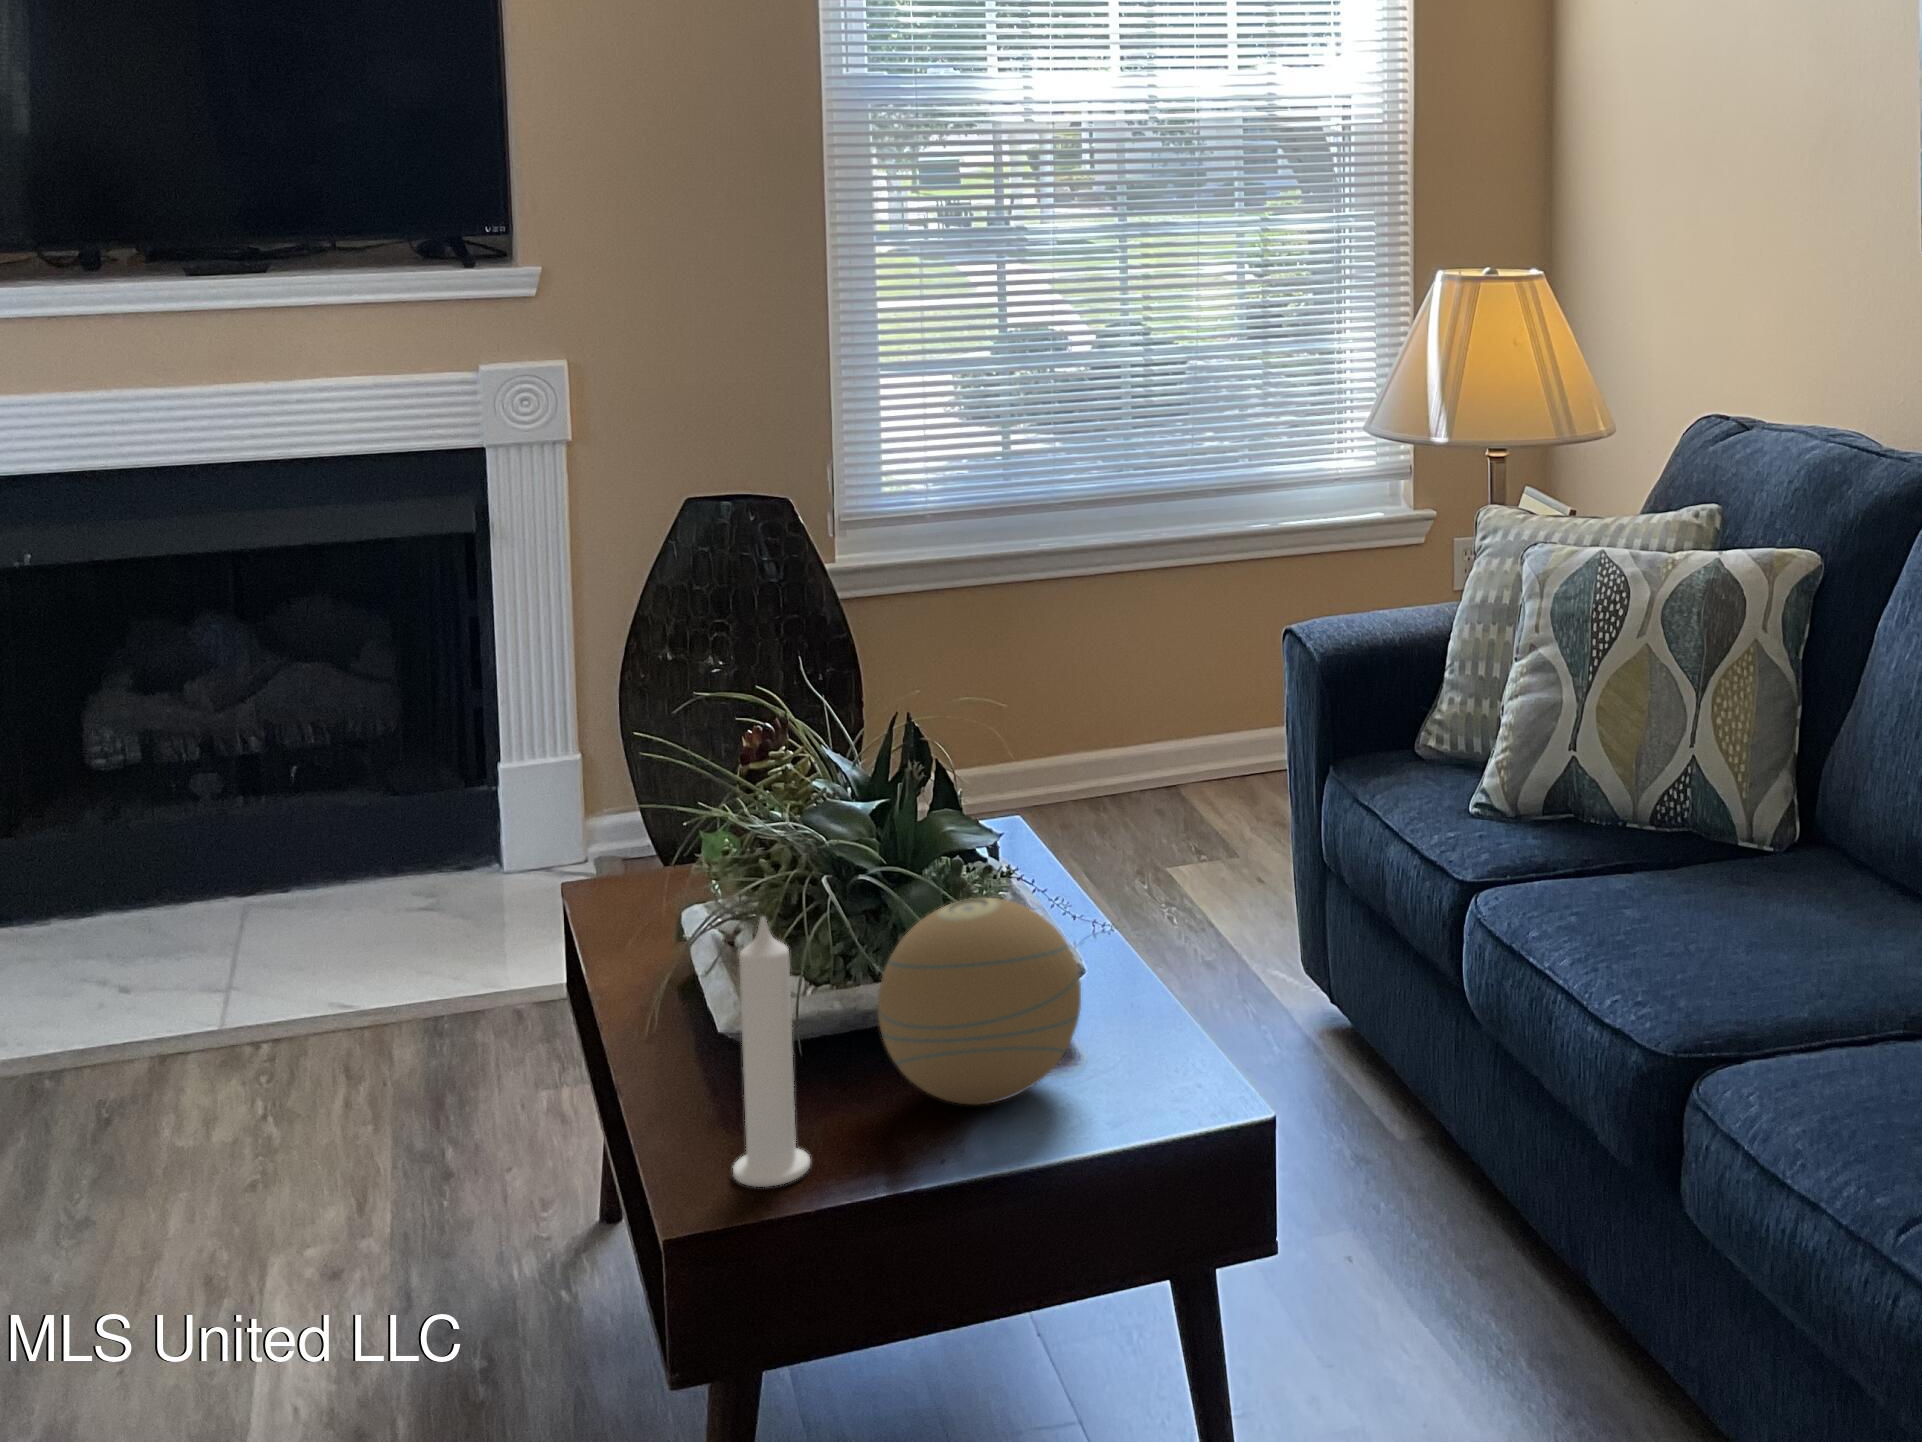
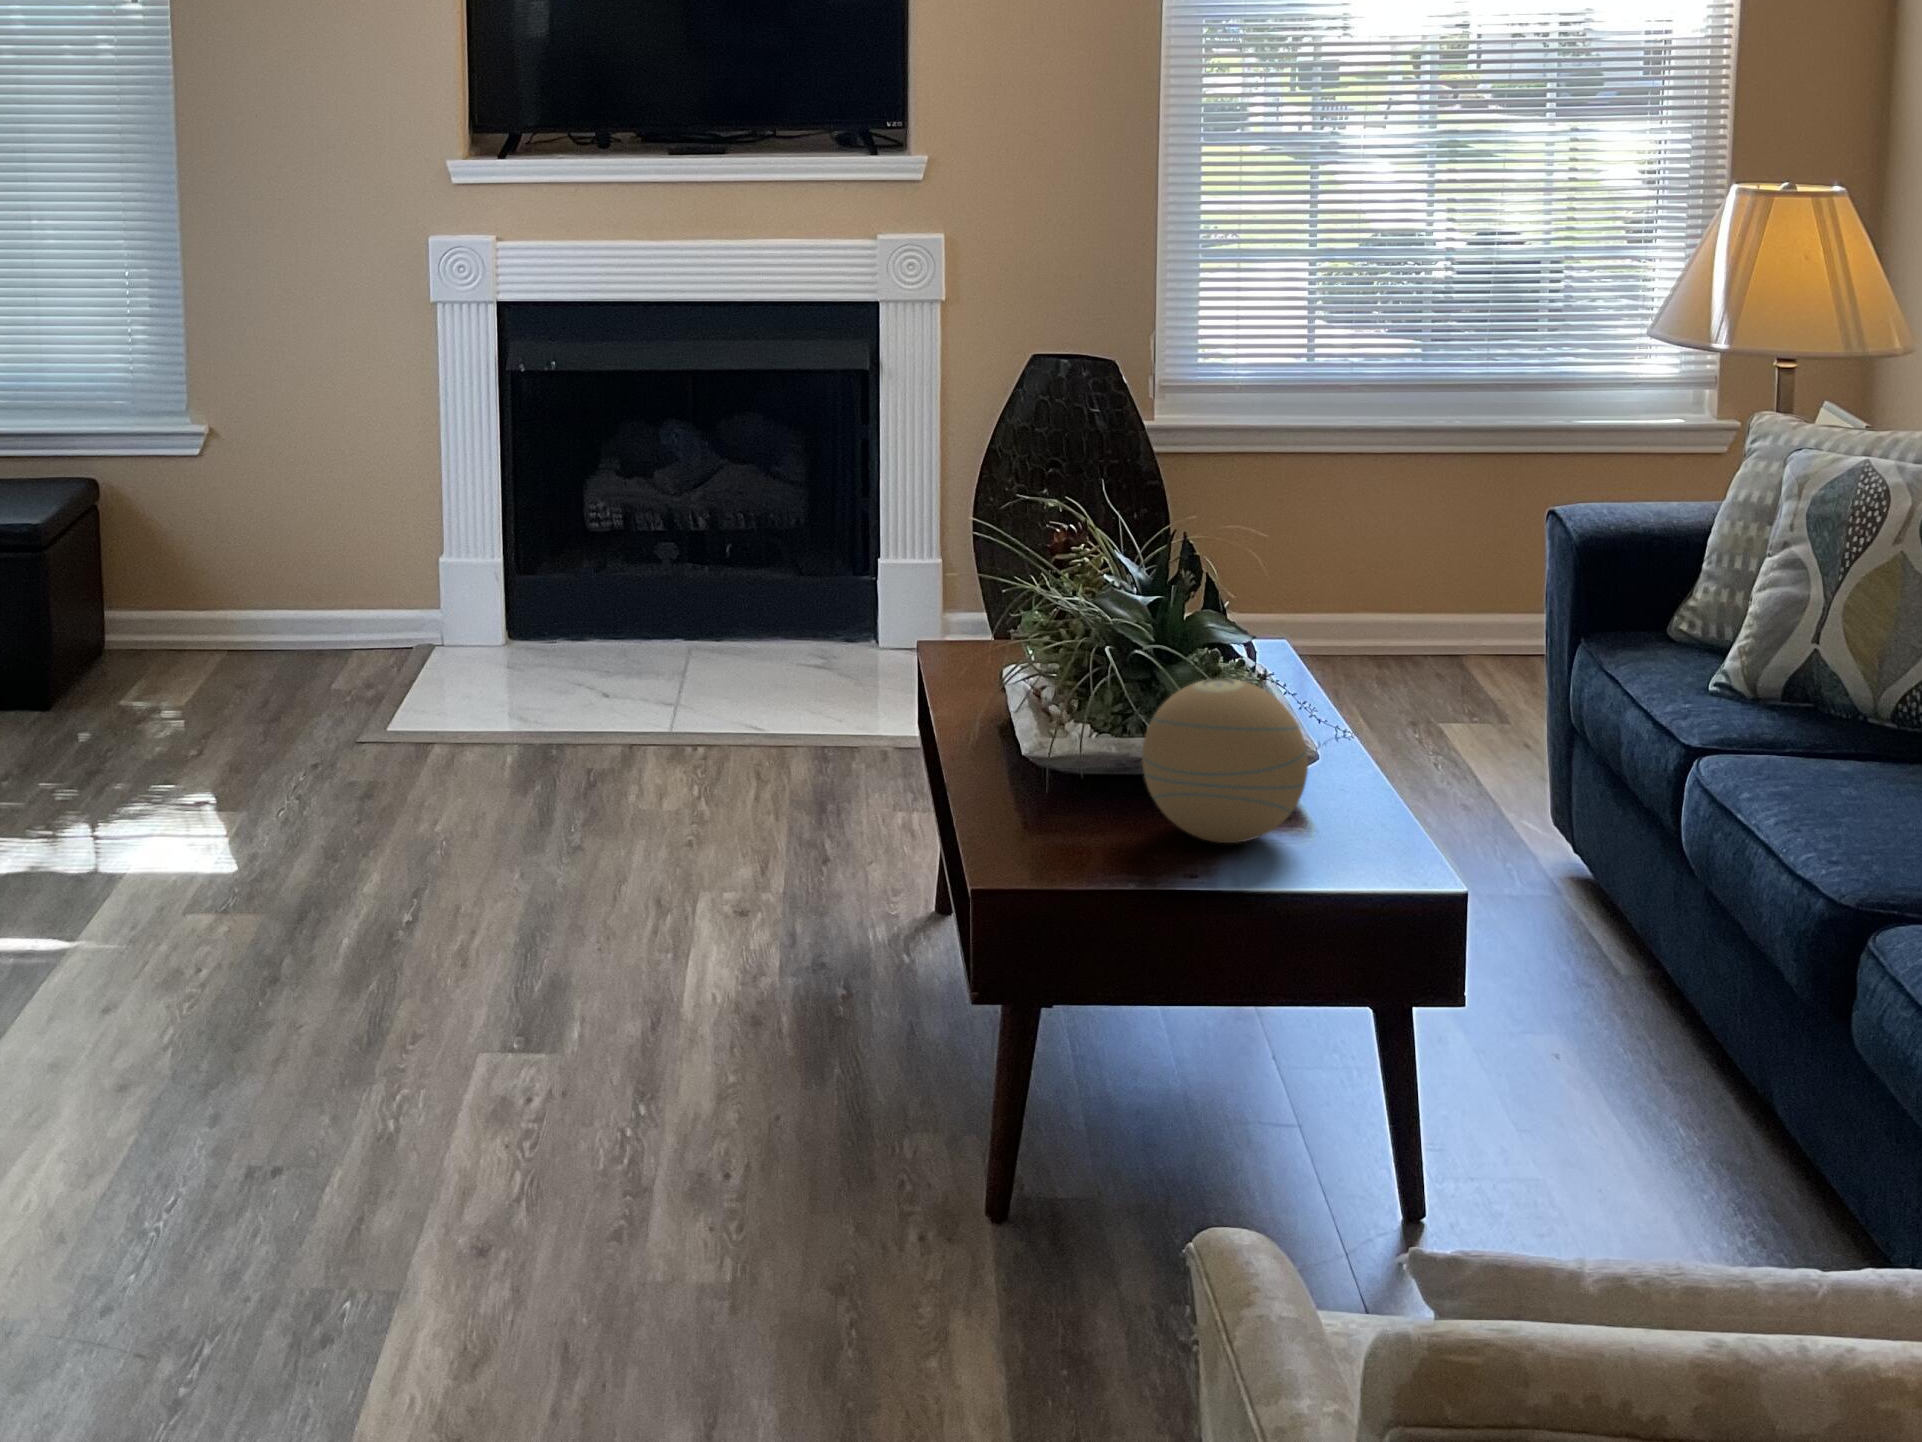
candle: present [733,917,810,1187] -> none [1024,663,1082,871]

